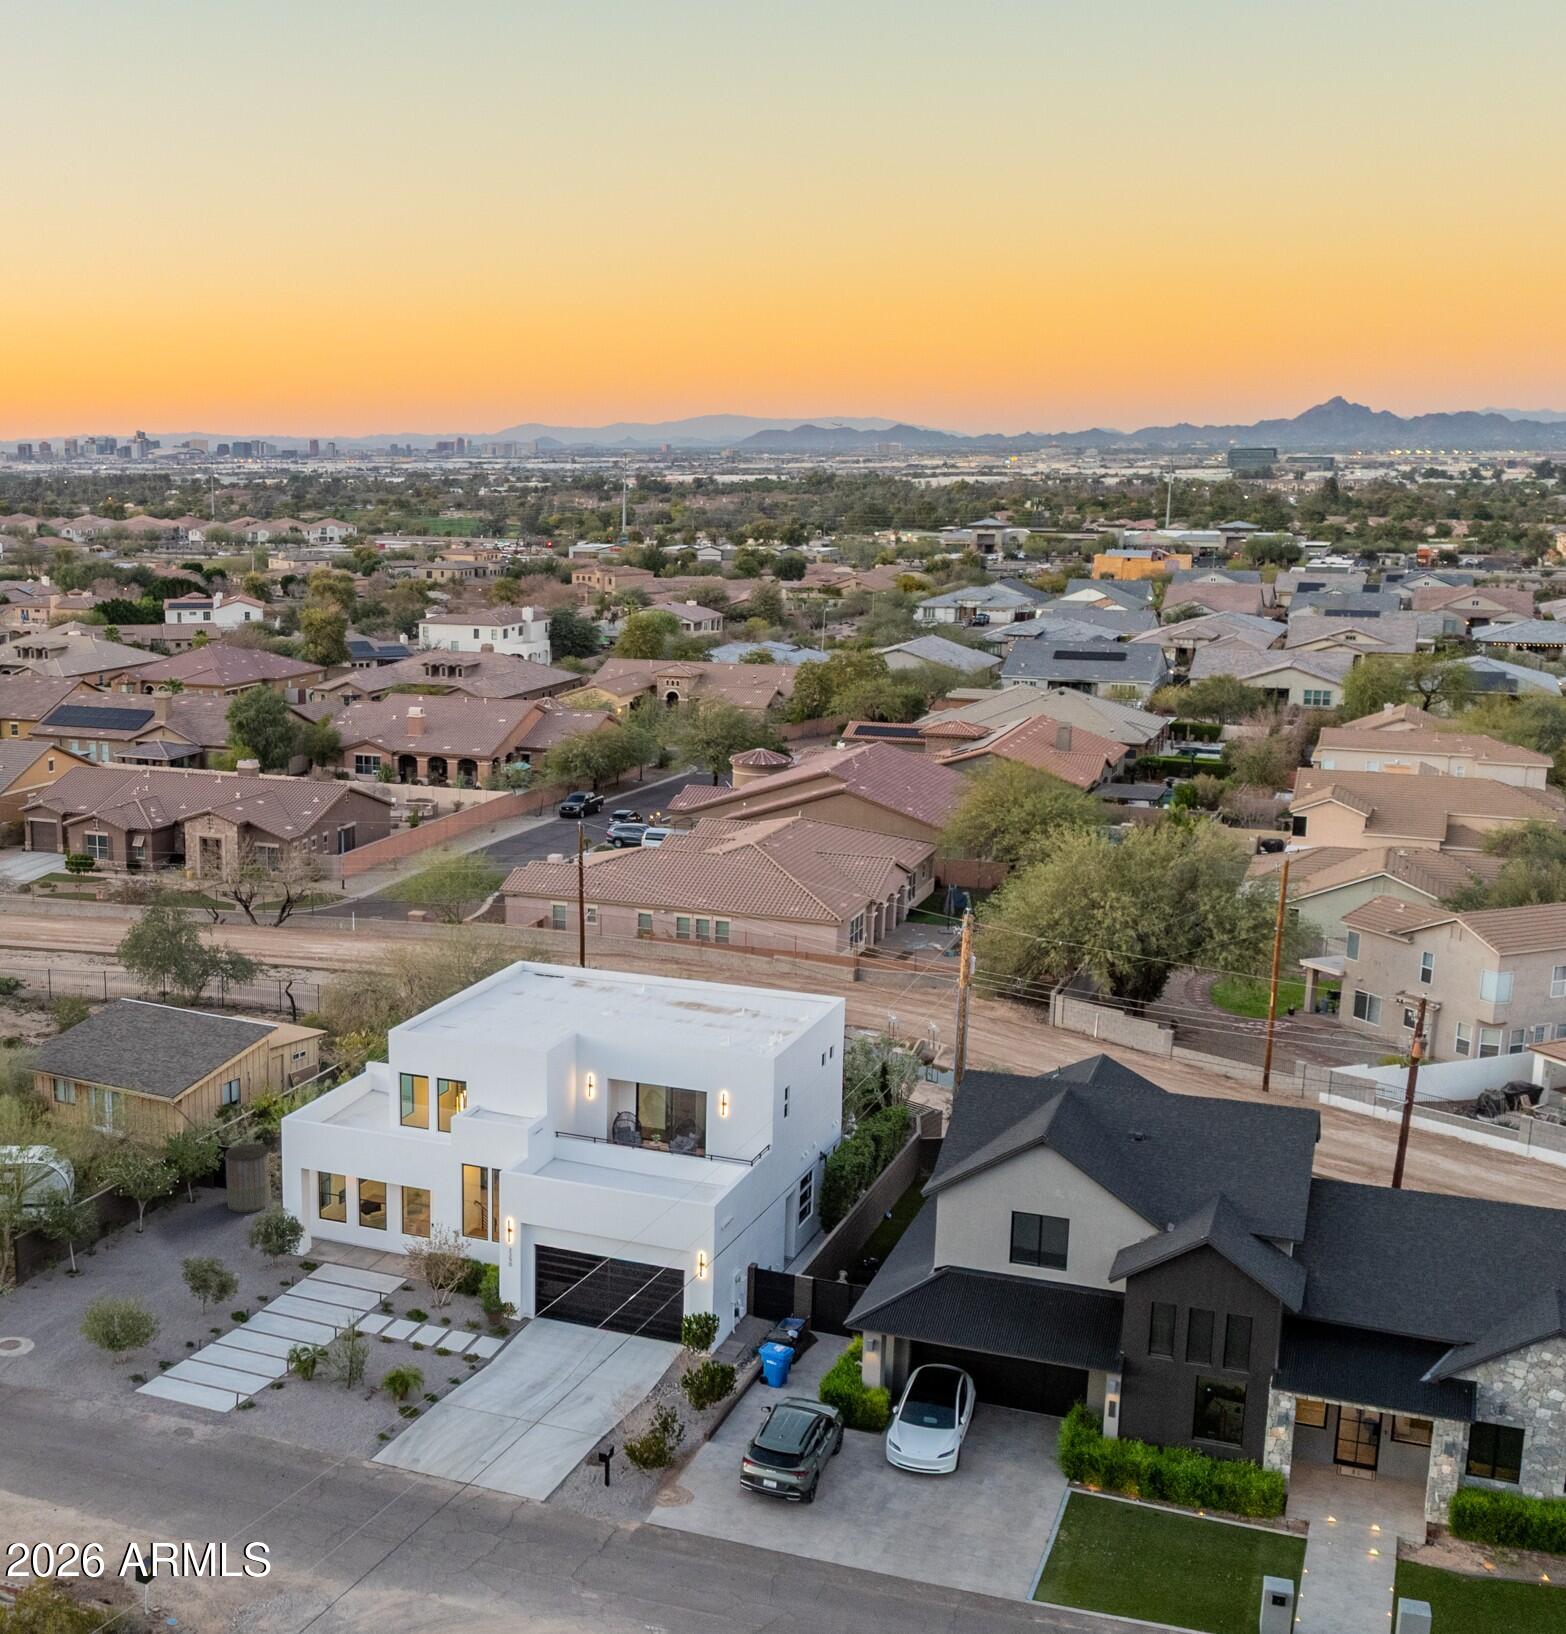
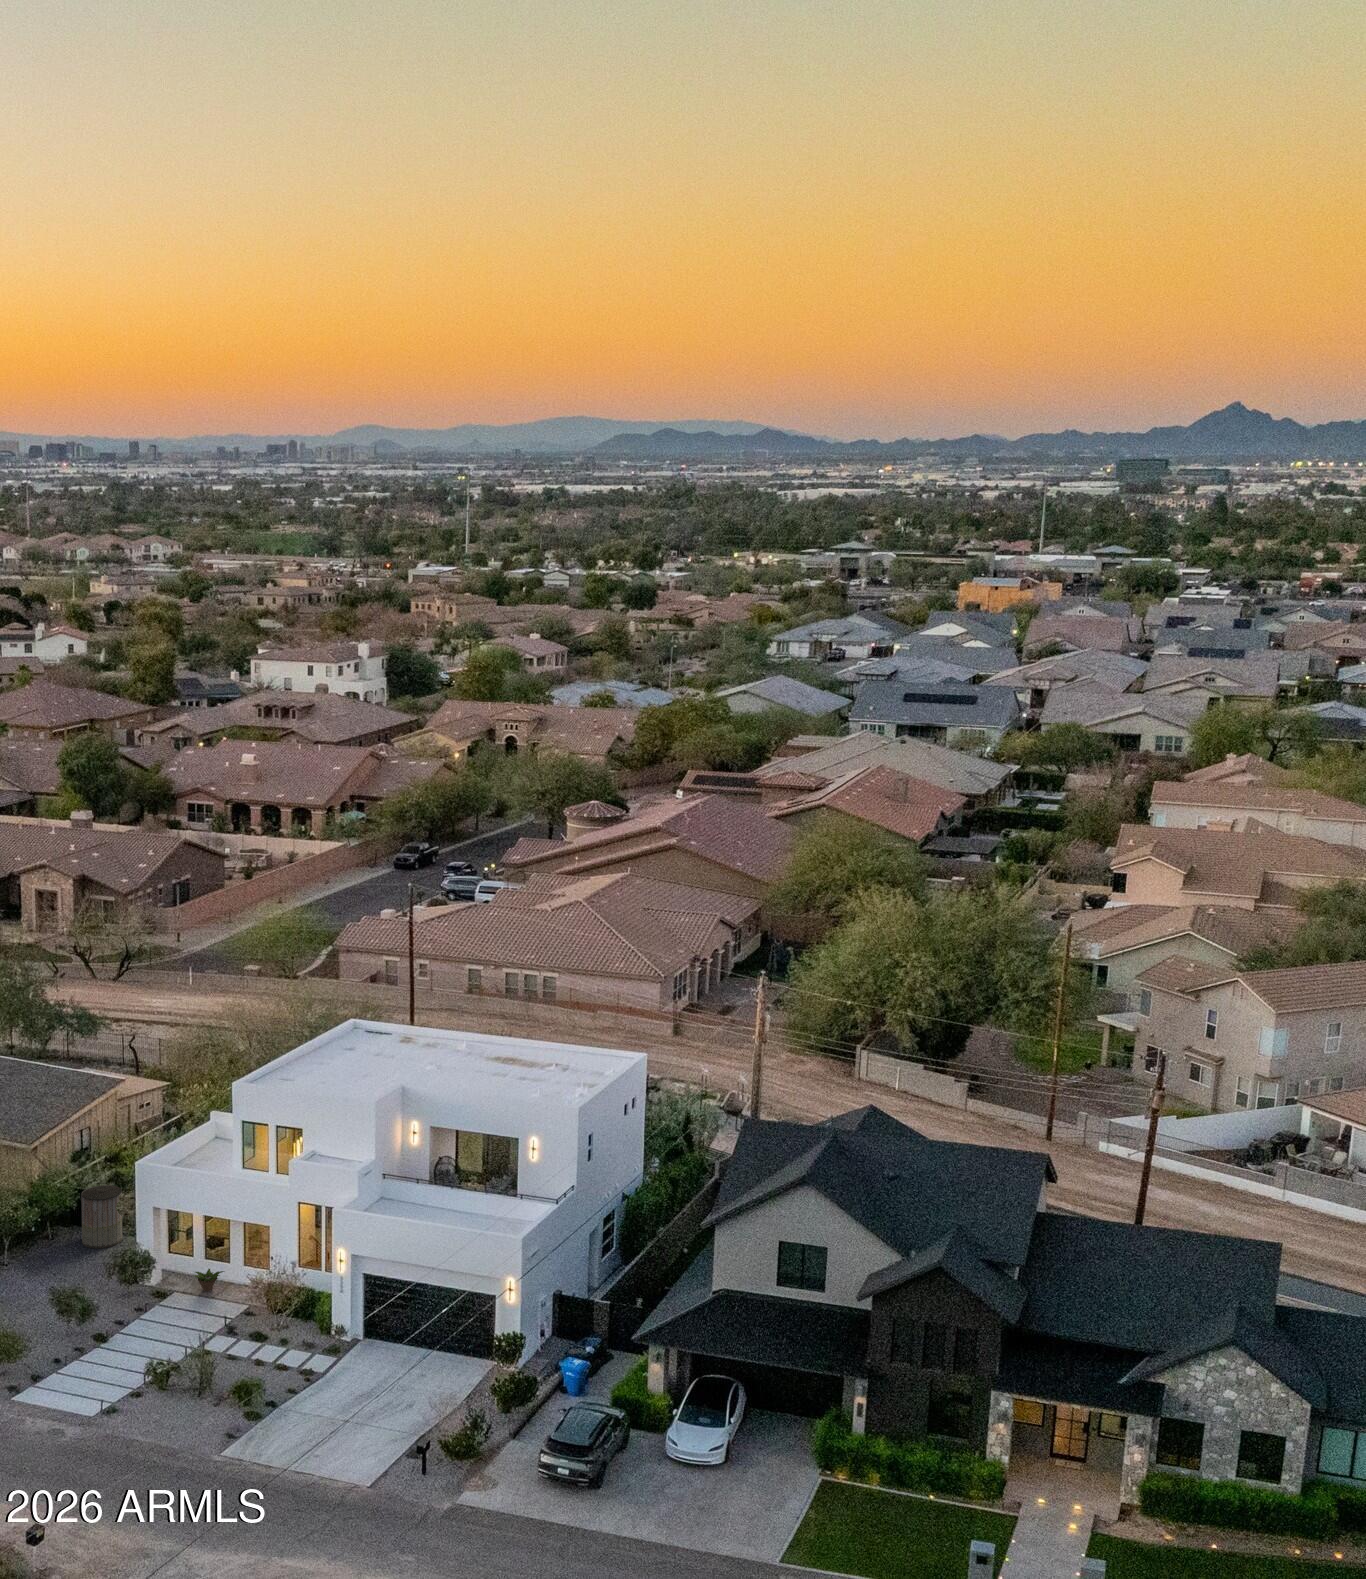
decorative plant: present [479,1297,510,1324] -> present [194,1269,224,1291]

